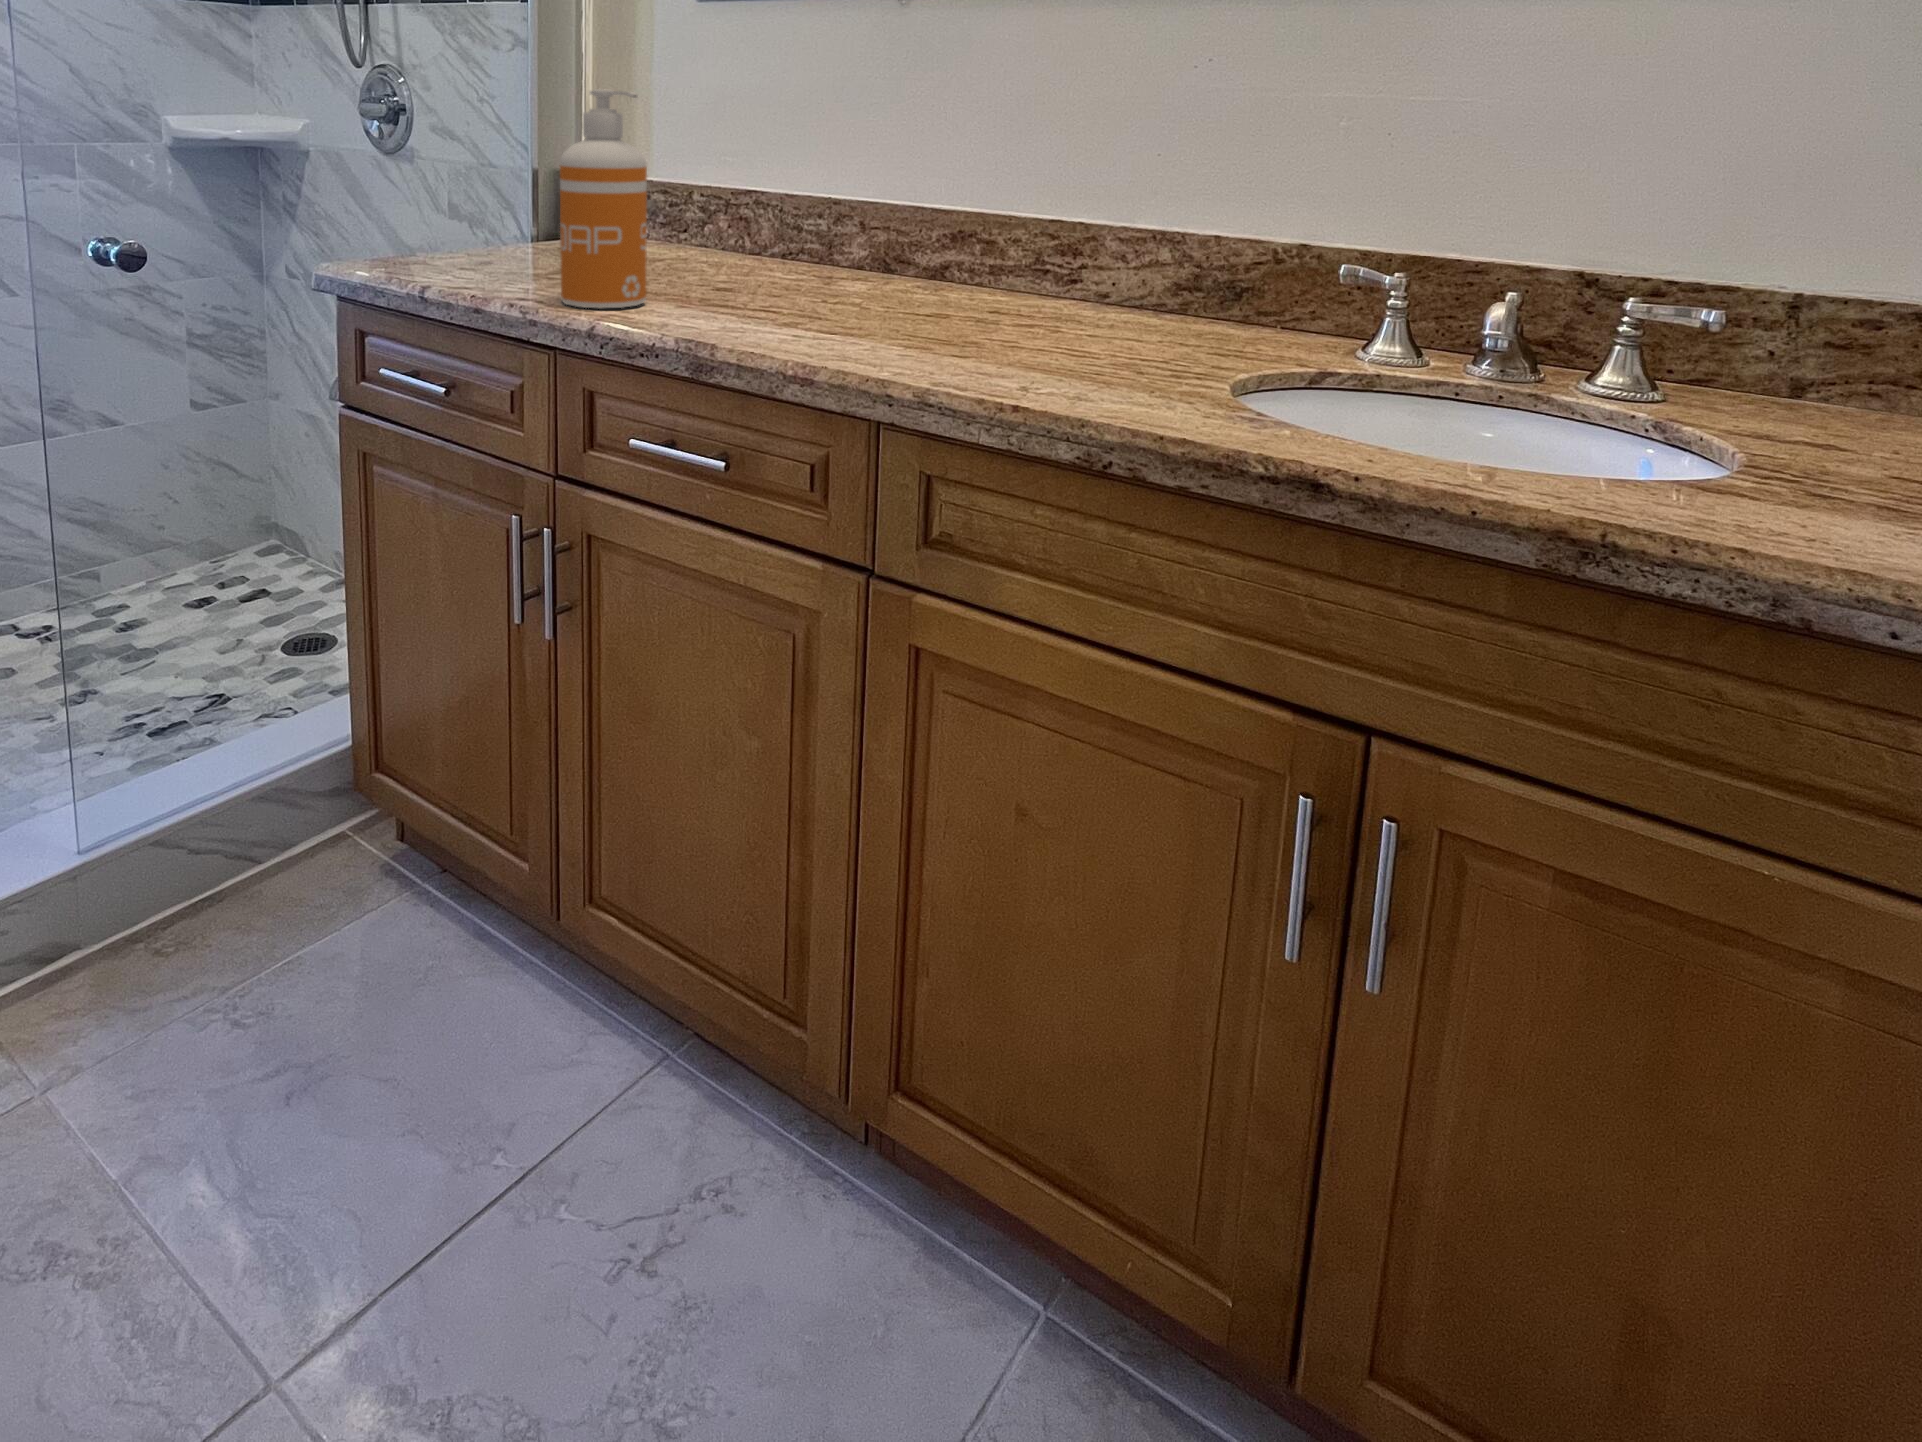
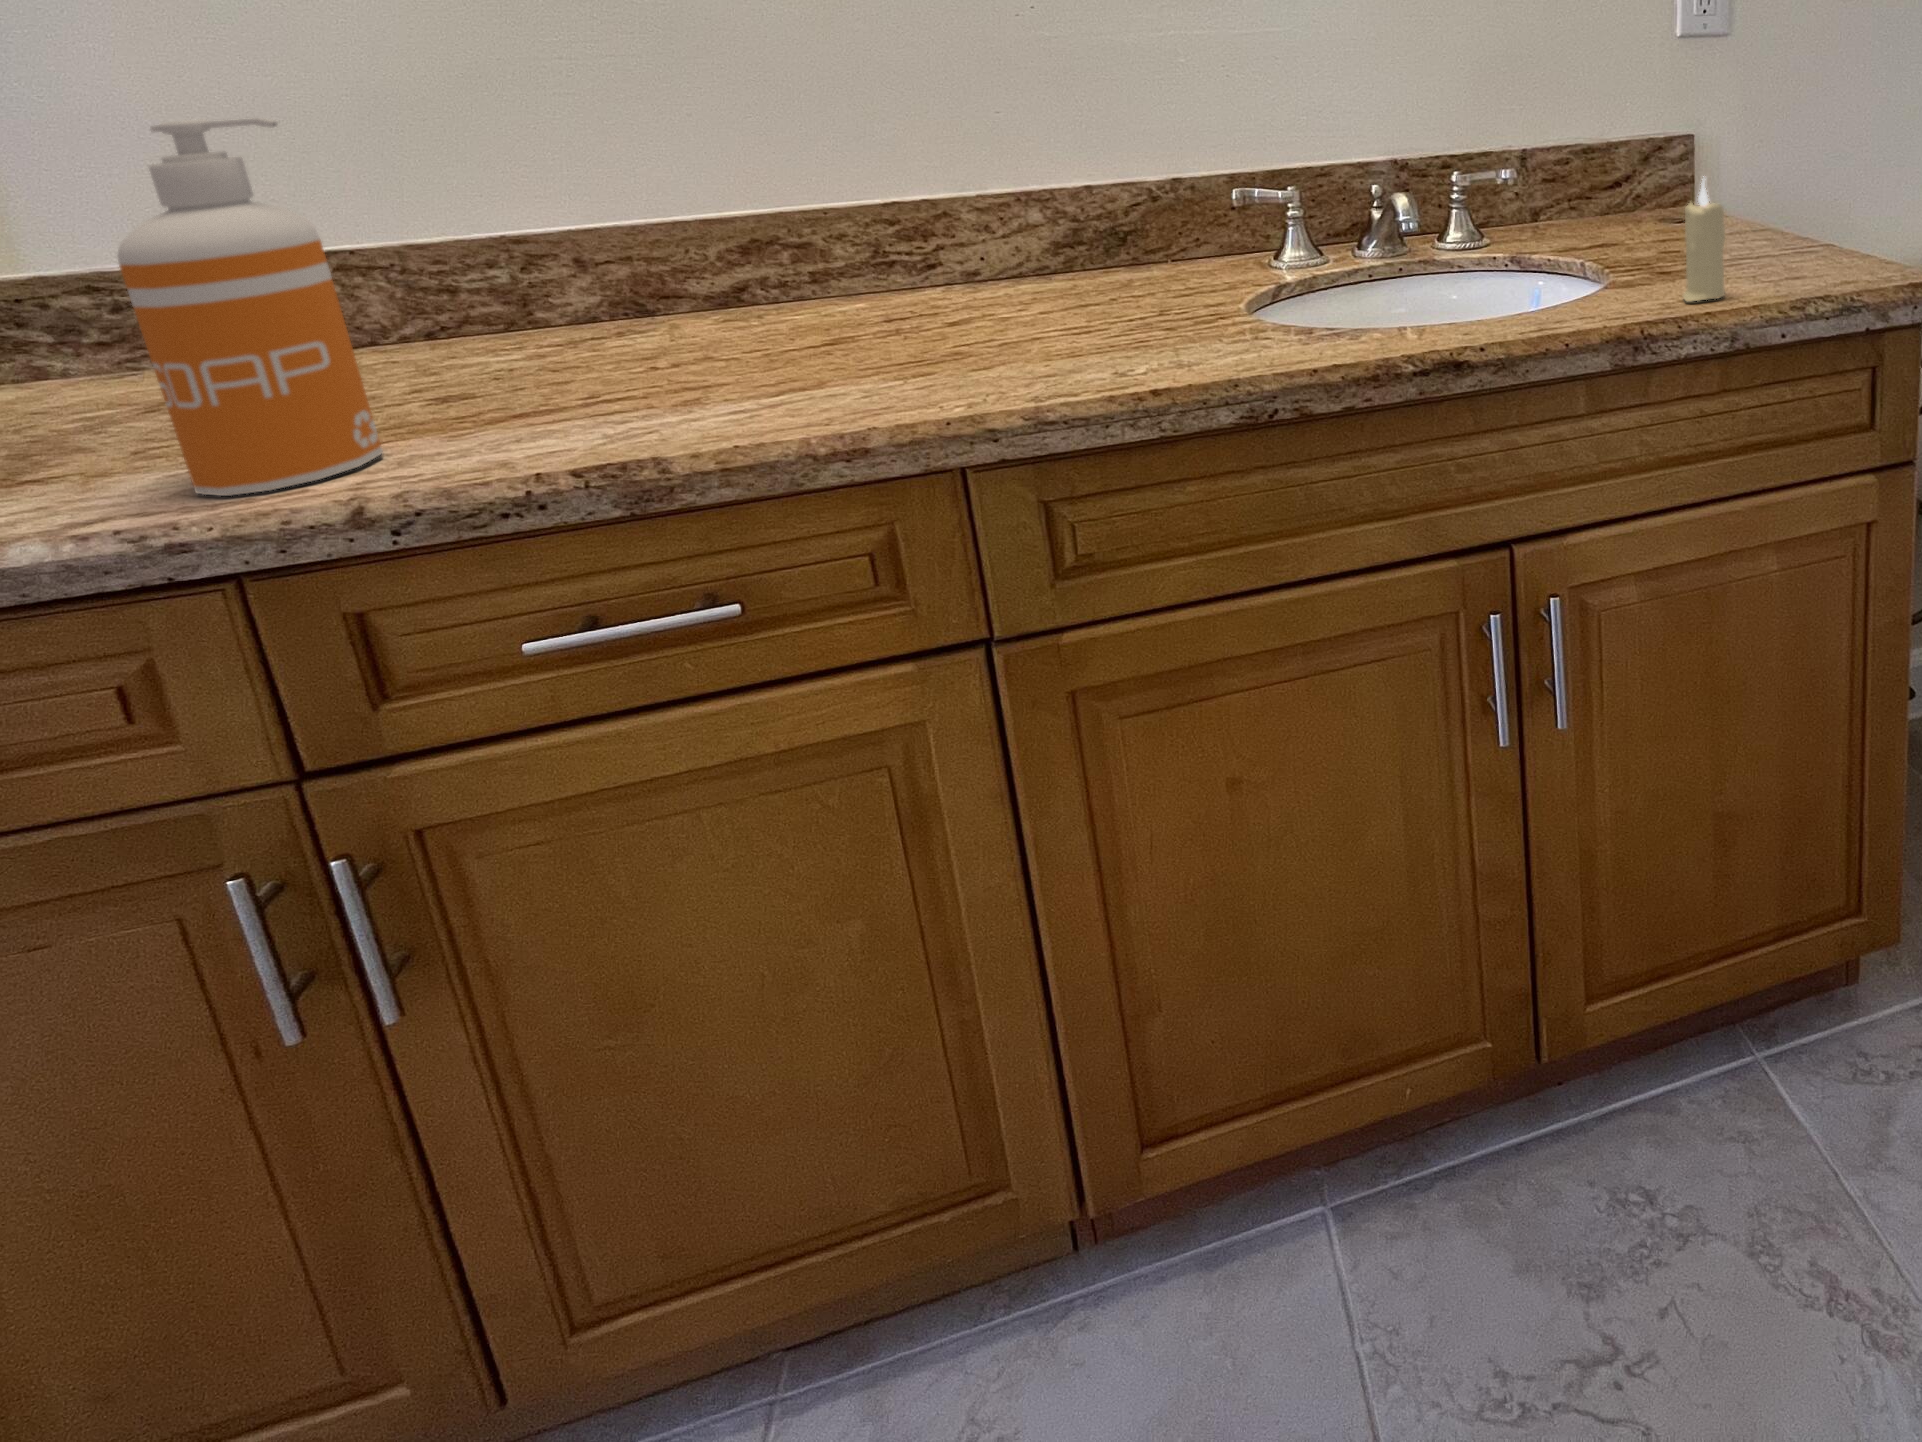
candle: none [1747,351,1863,543] -> present [1683,178,1725,302]

